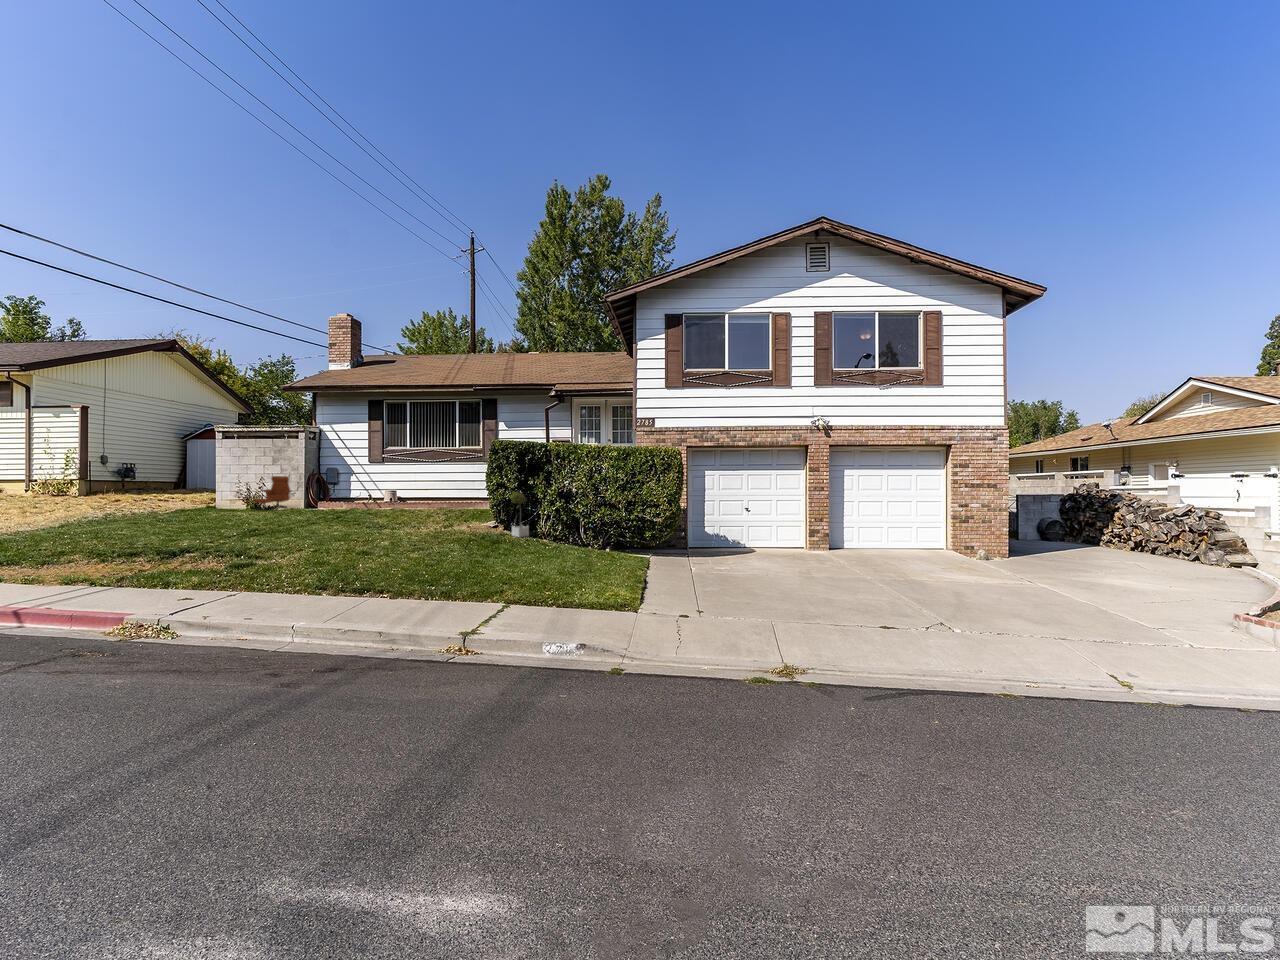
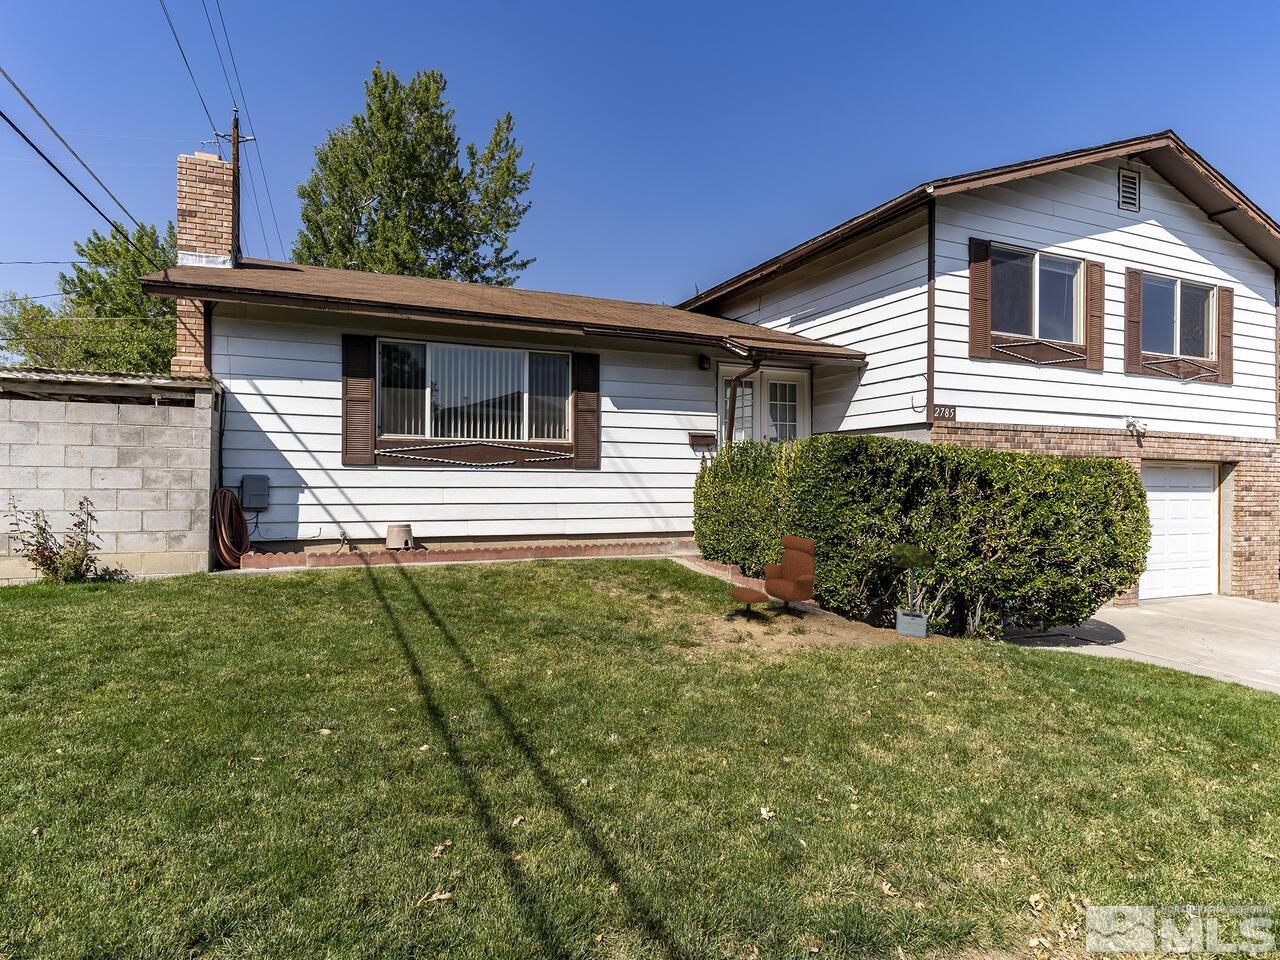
lounge chair: present [254,476,291,510] -> present [727,535,819,622]

